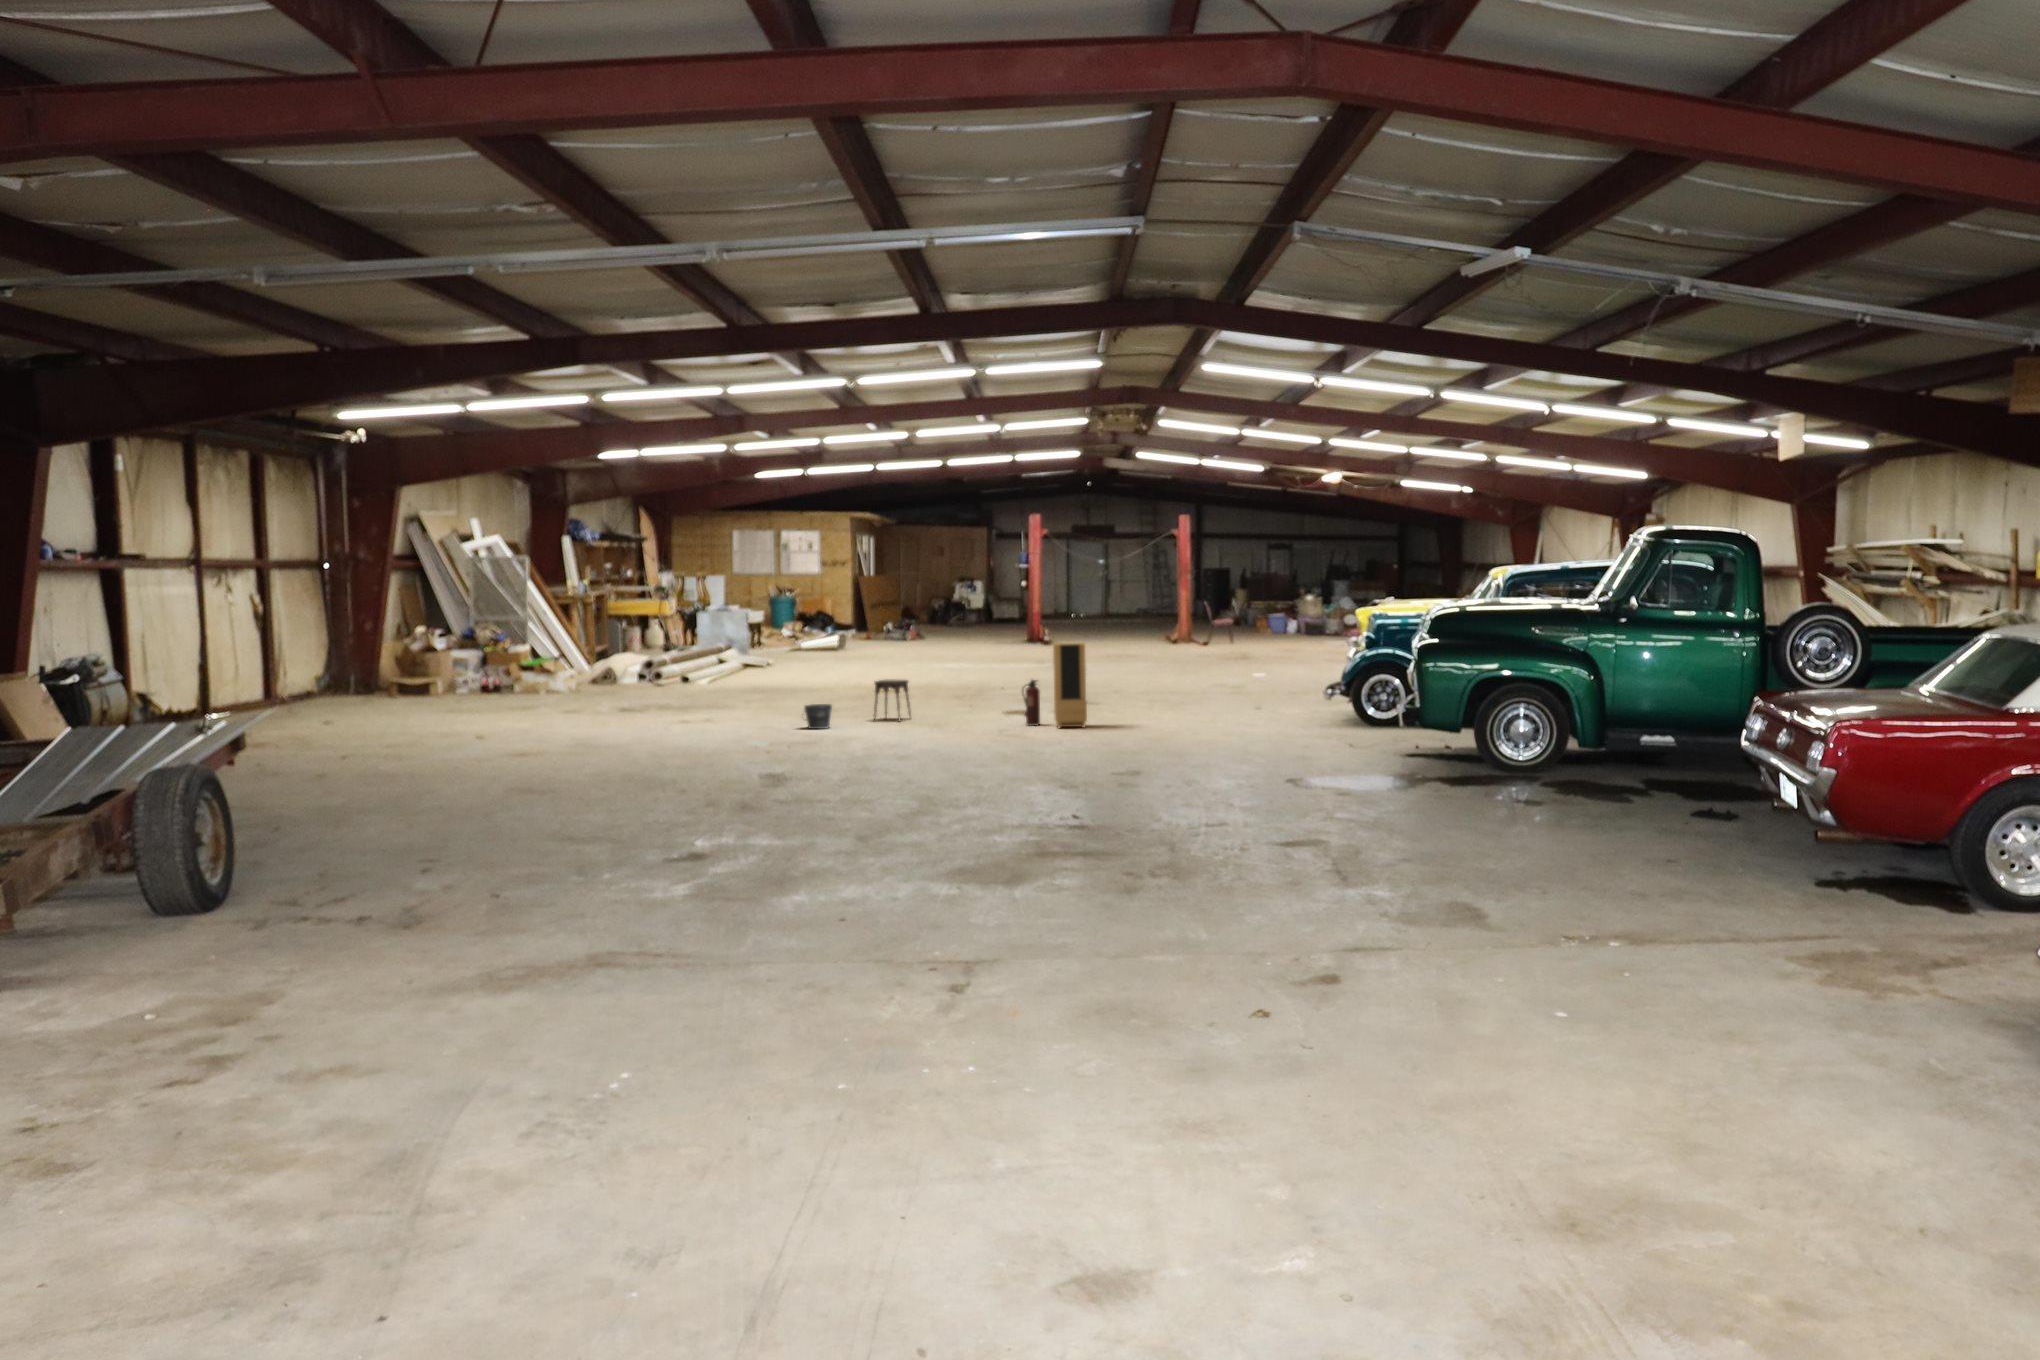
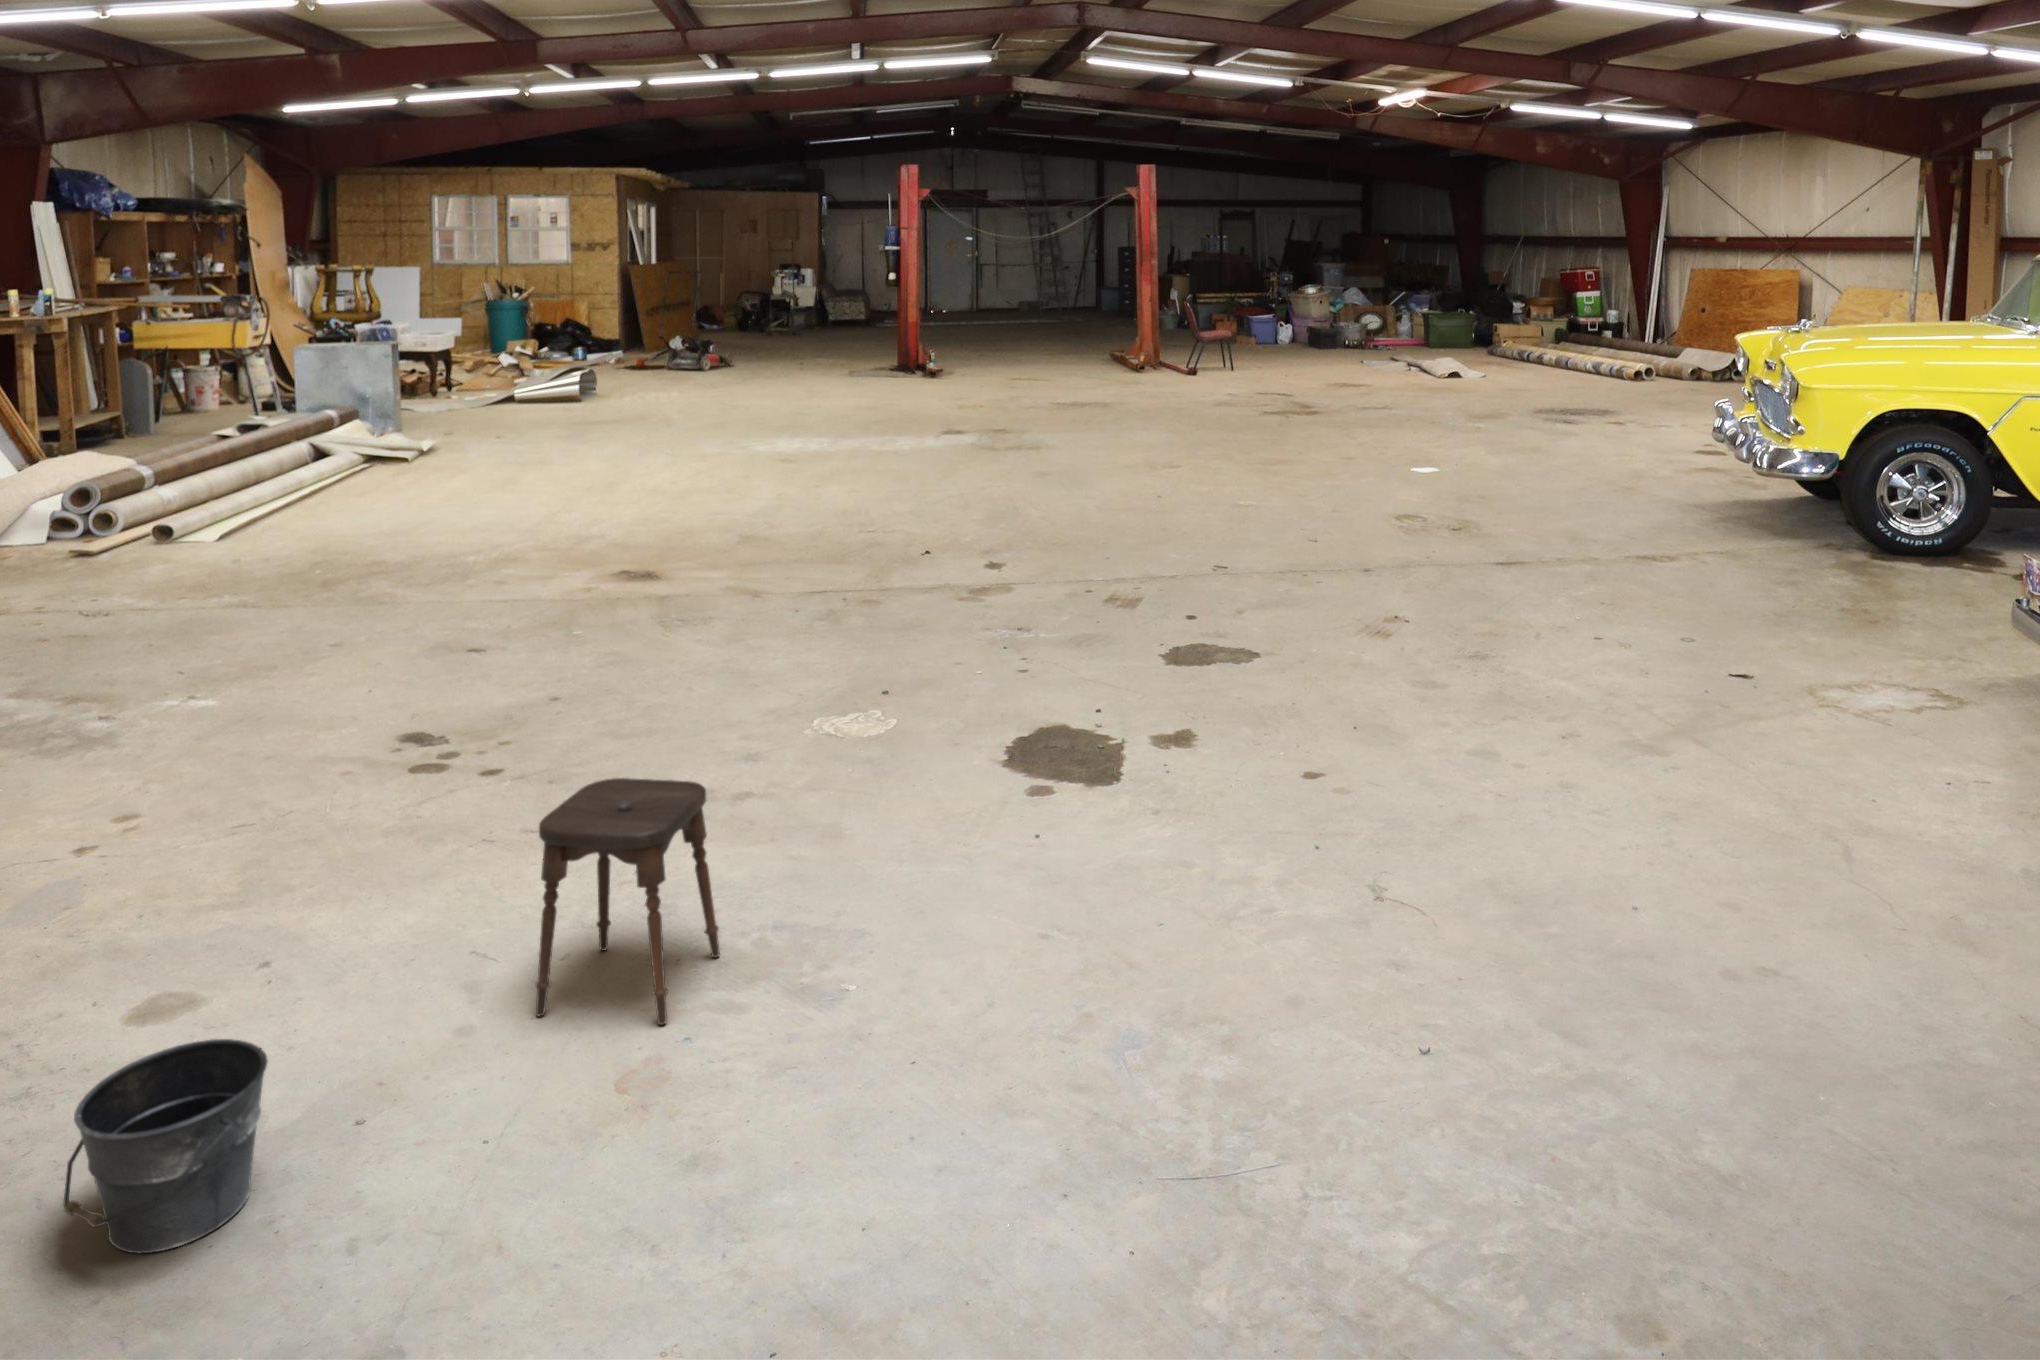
storage cabinet: present [1053,643,1087,728] -> none [1498,670,1738,1207]
fire extinguisher: present [1023,680,1040,726] -> none [1308,863,1415,1121]

